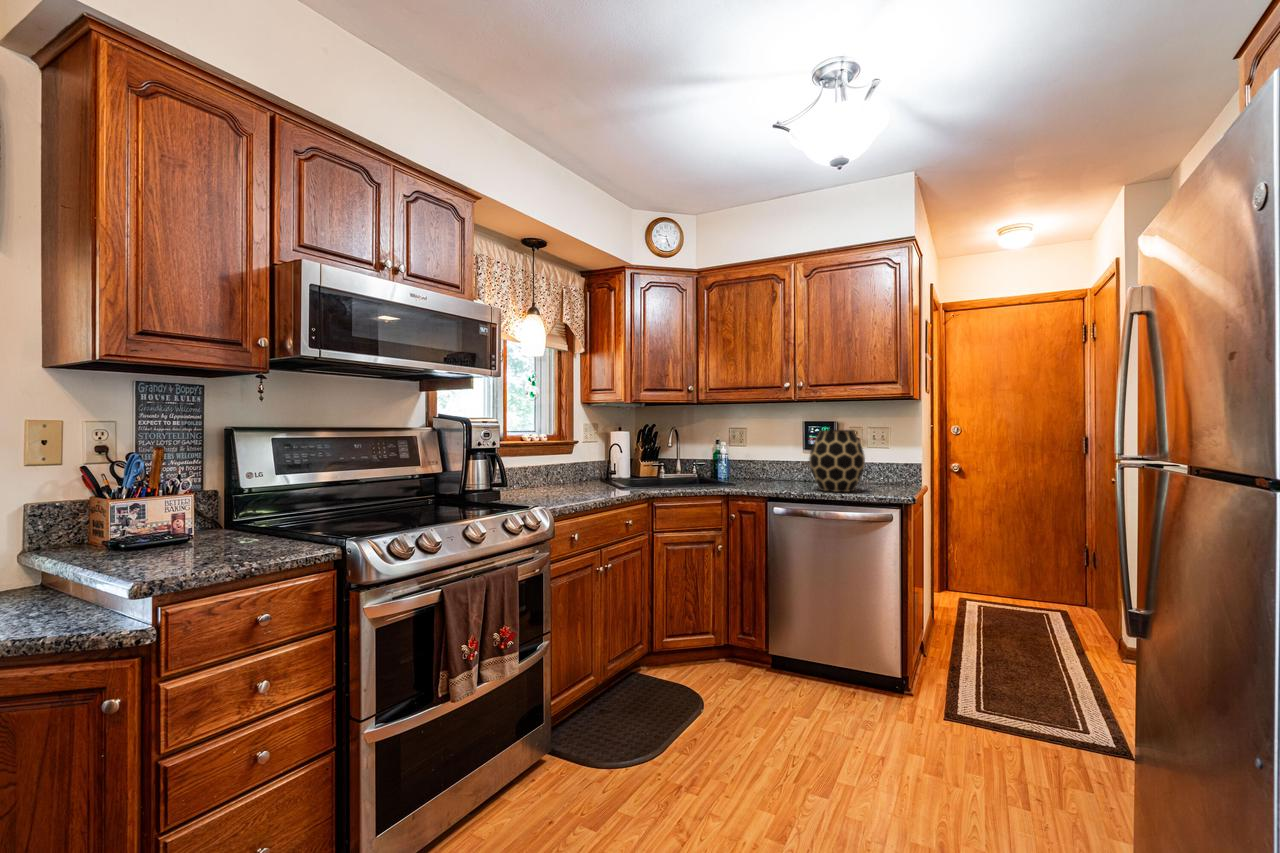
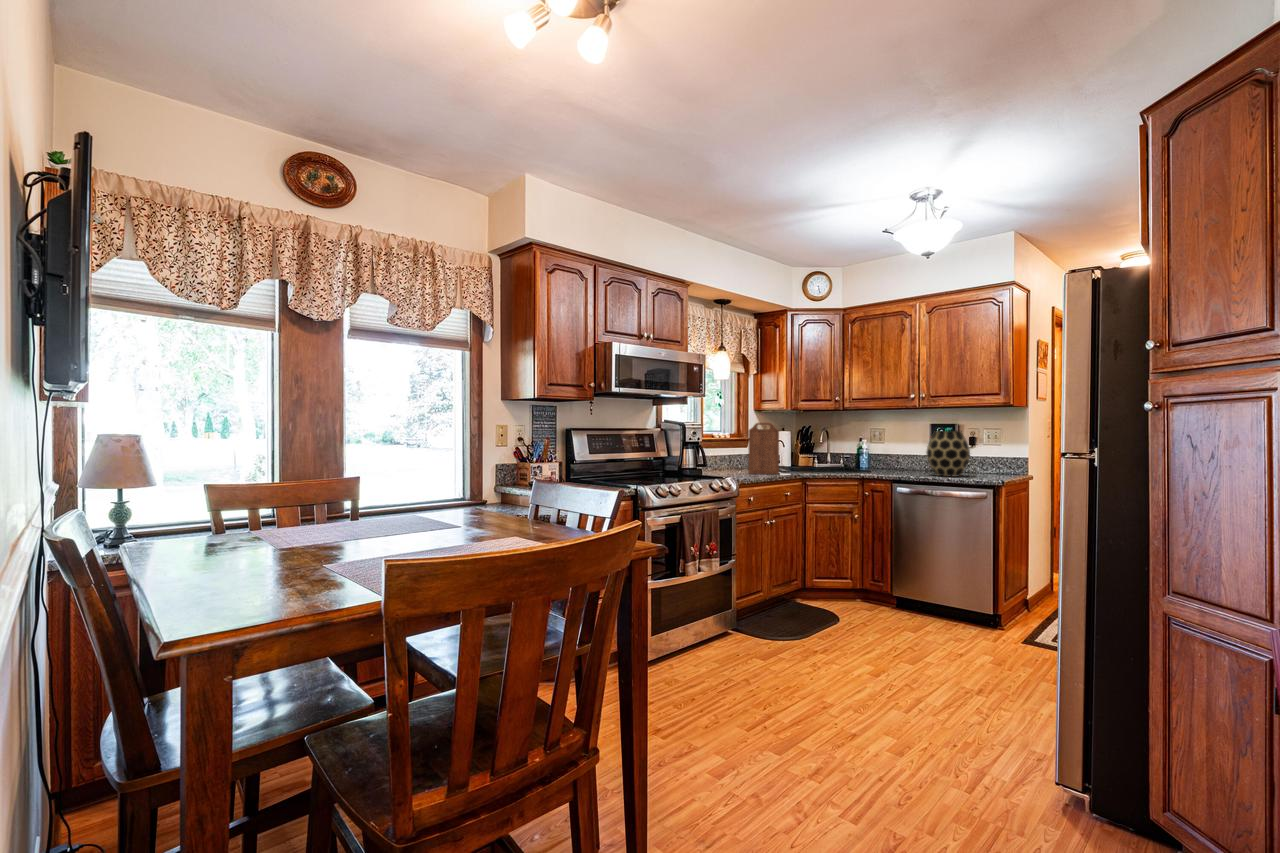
cutting board: none [571,418,615,495] -> present [748,422,779,474]

